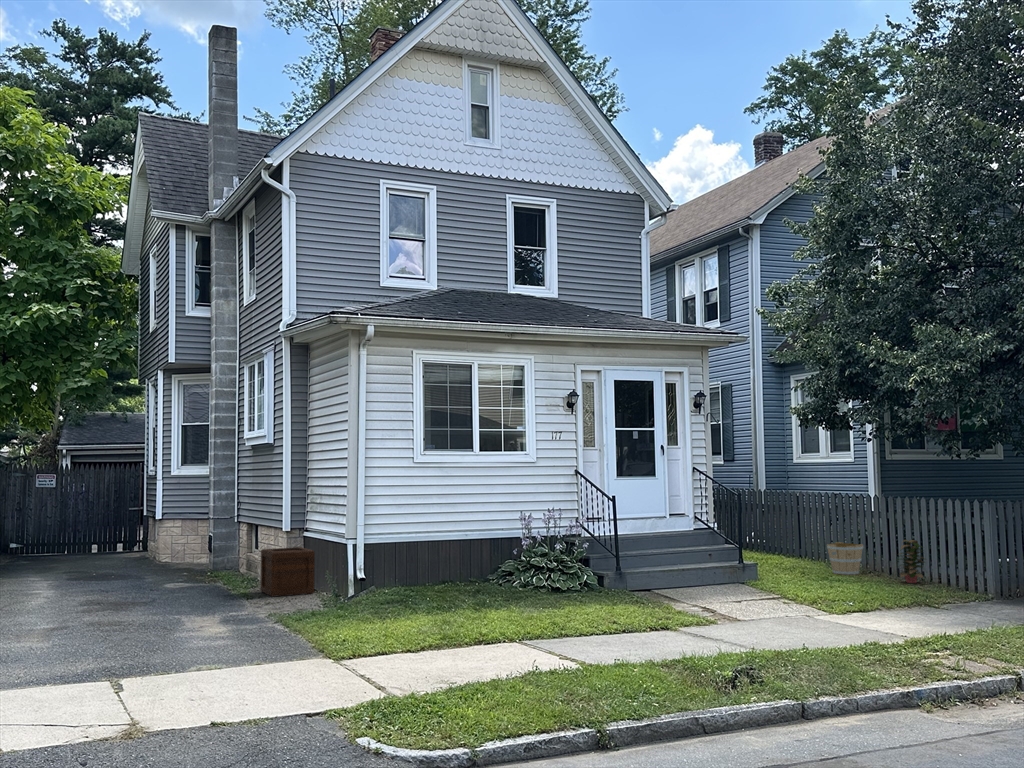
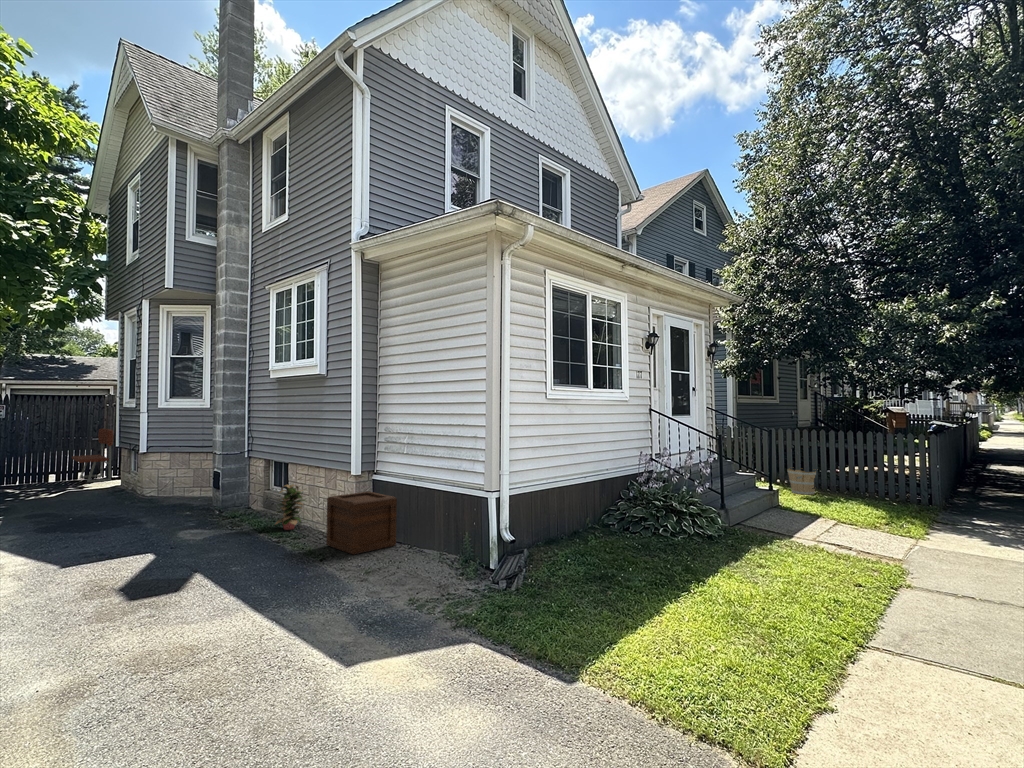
bench: none [110,497,145,551] -> present [72,428,114,482]
decorative plant: present [899,540,925,583] -> present [275,485,305,530]

